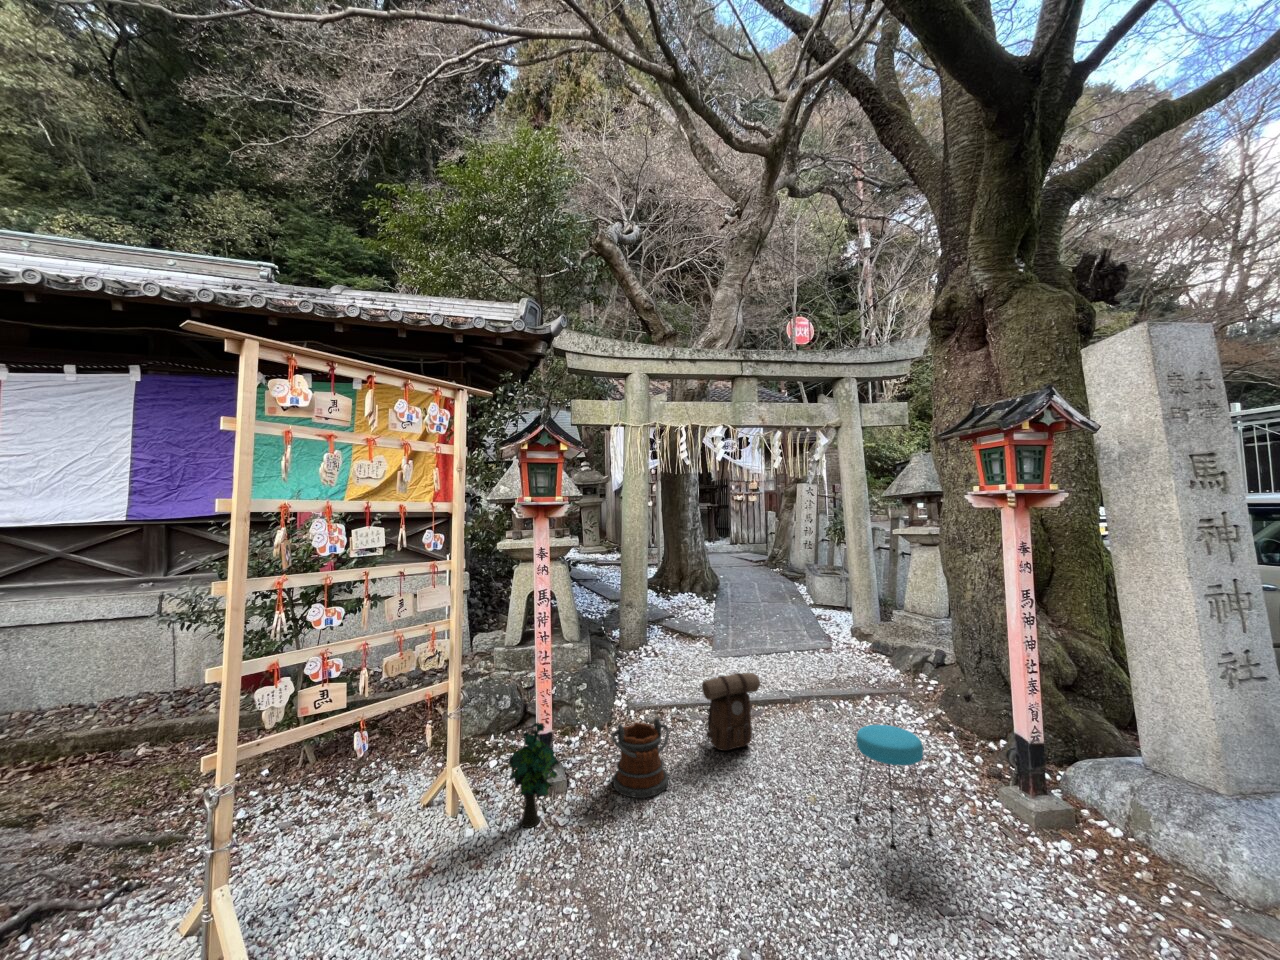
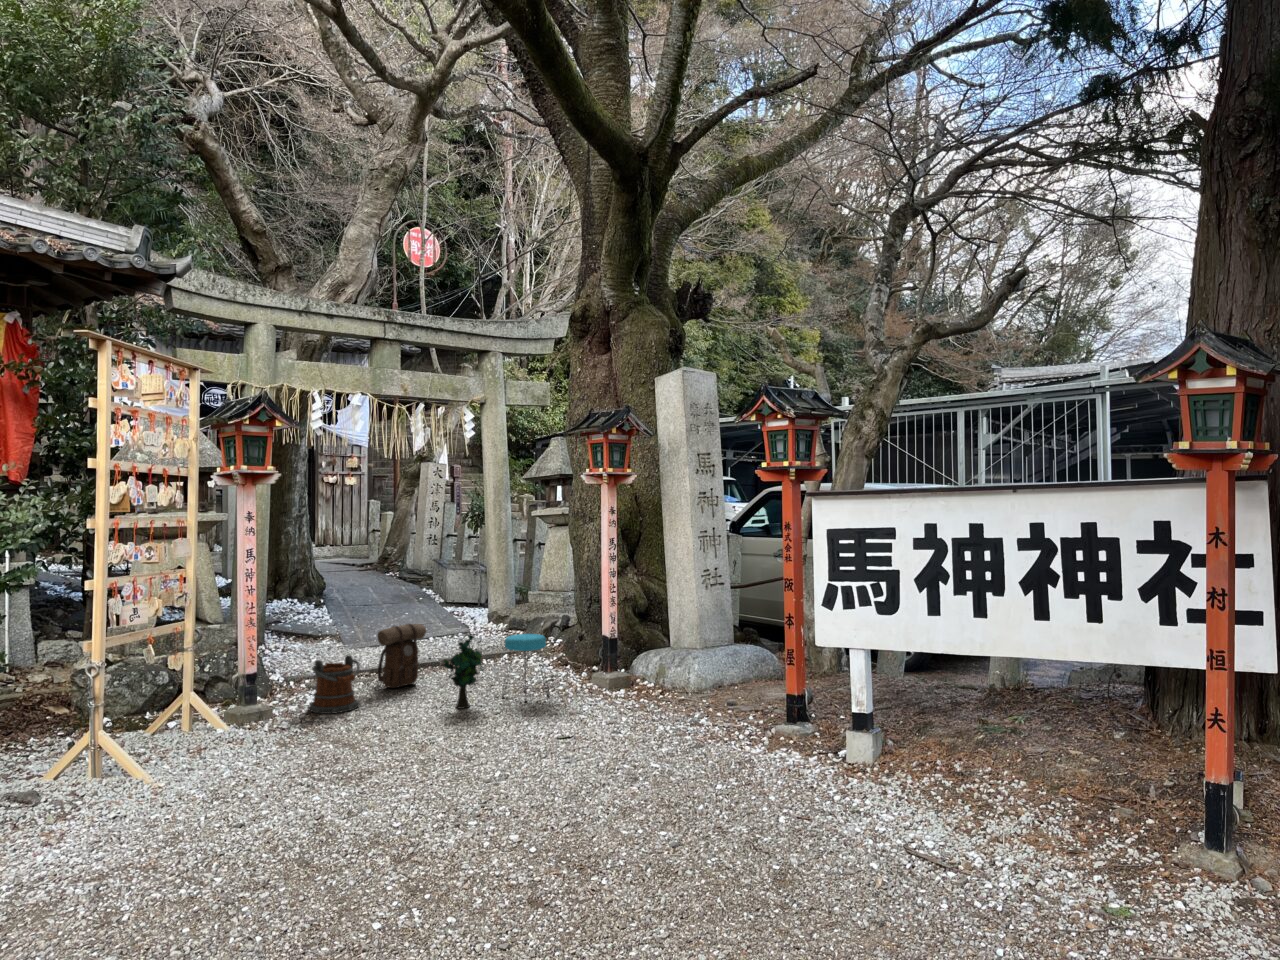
decorative plant: present [503,723,559,828] -> present [443,635,483,709]

